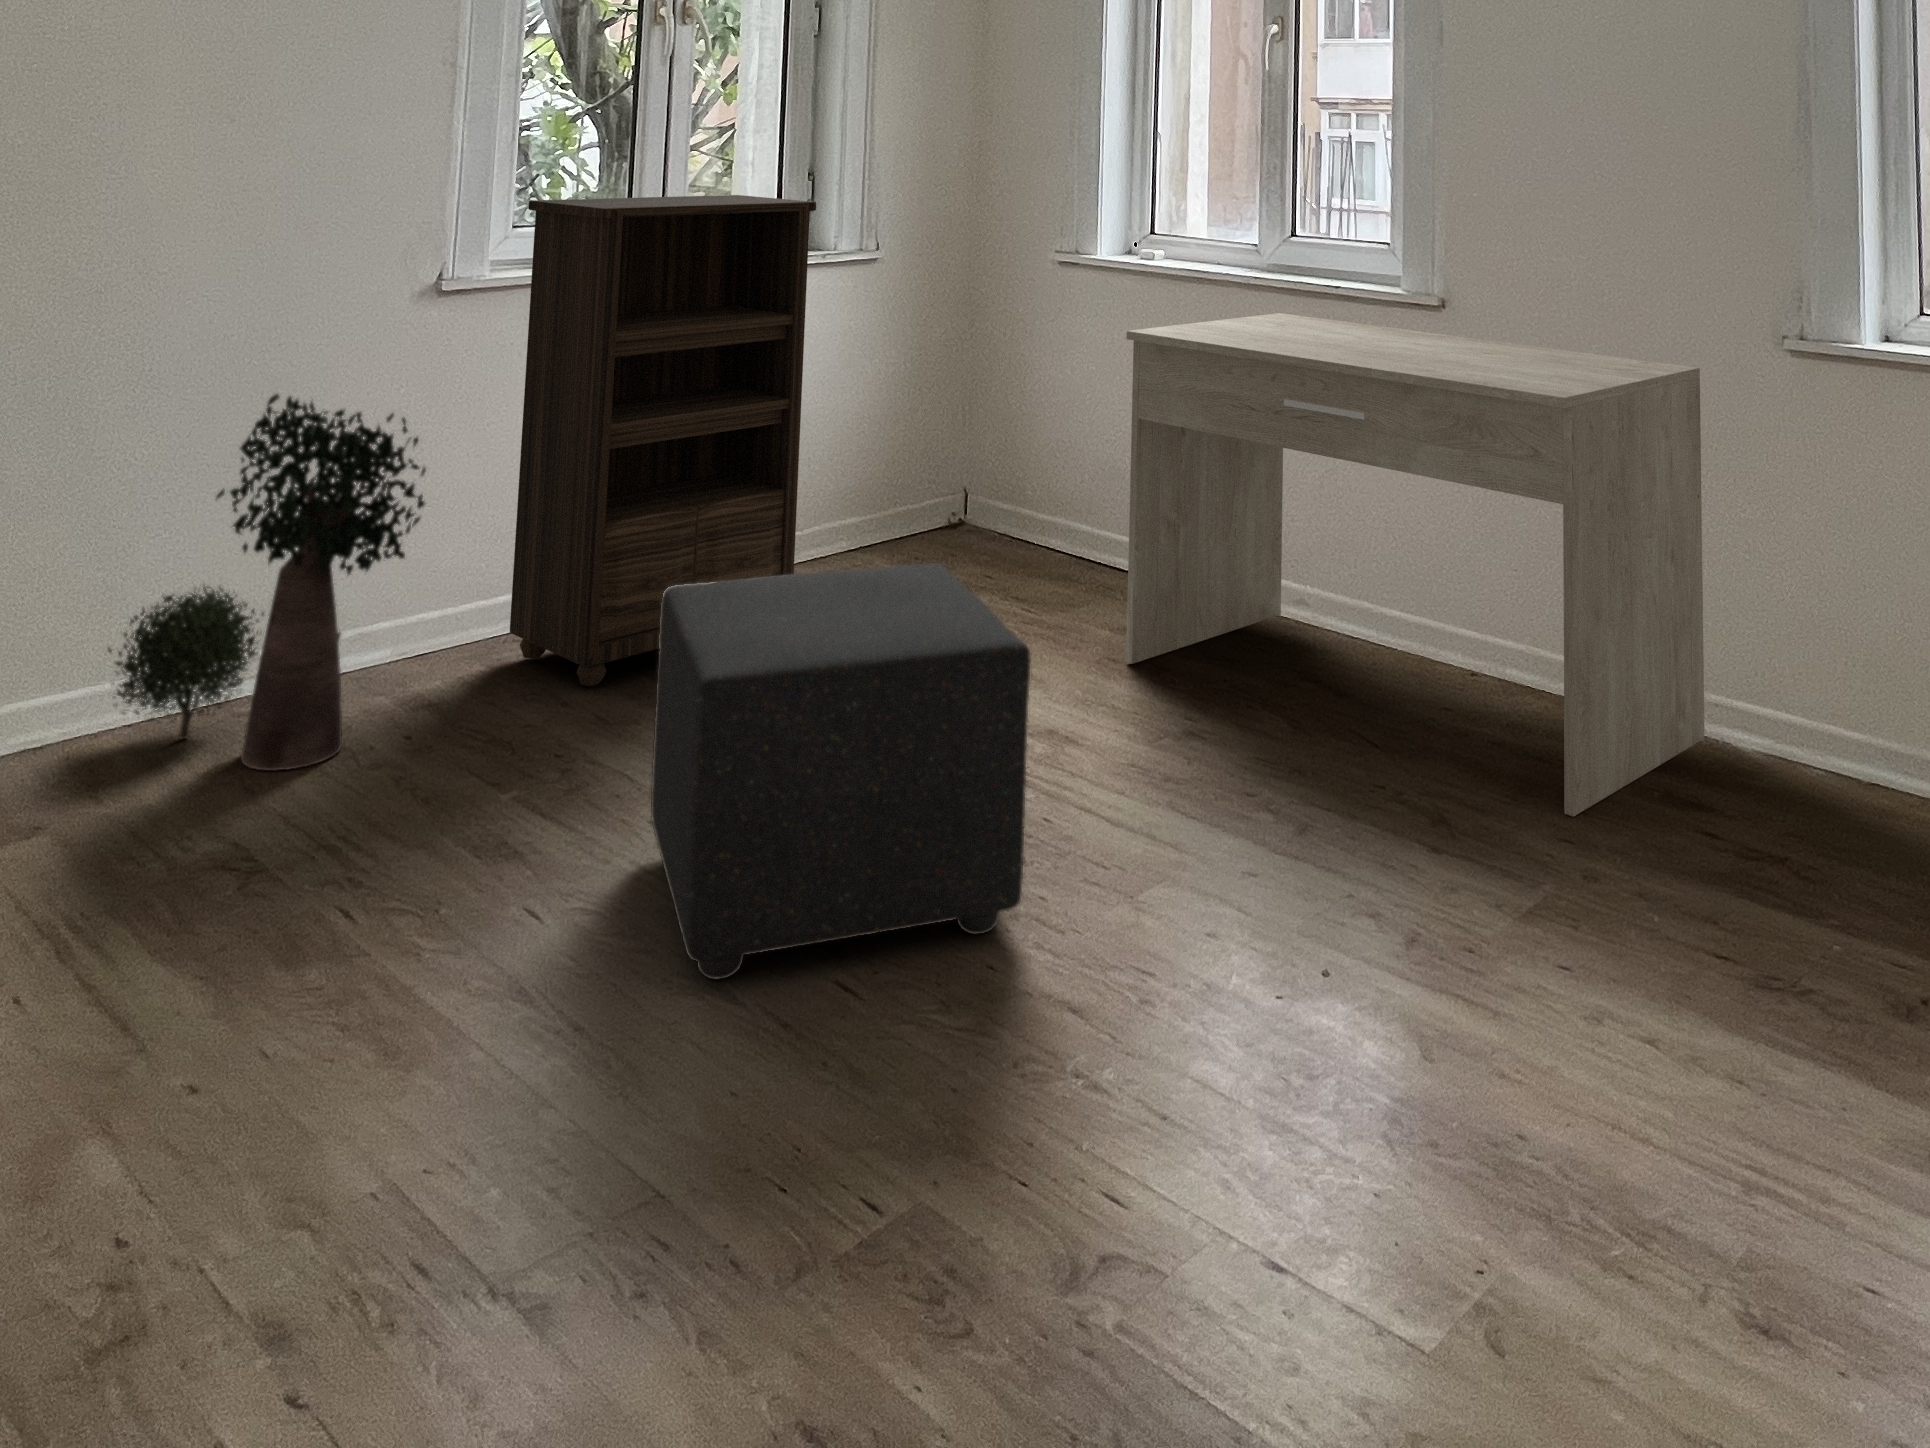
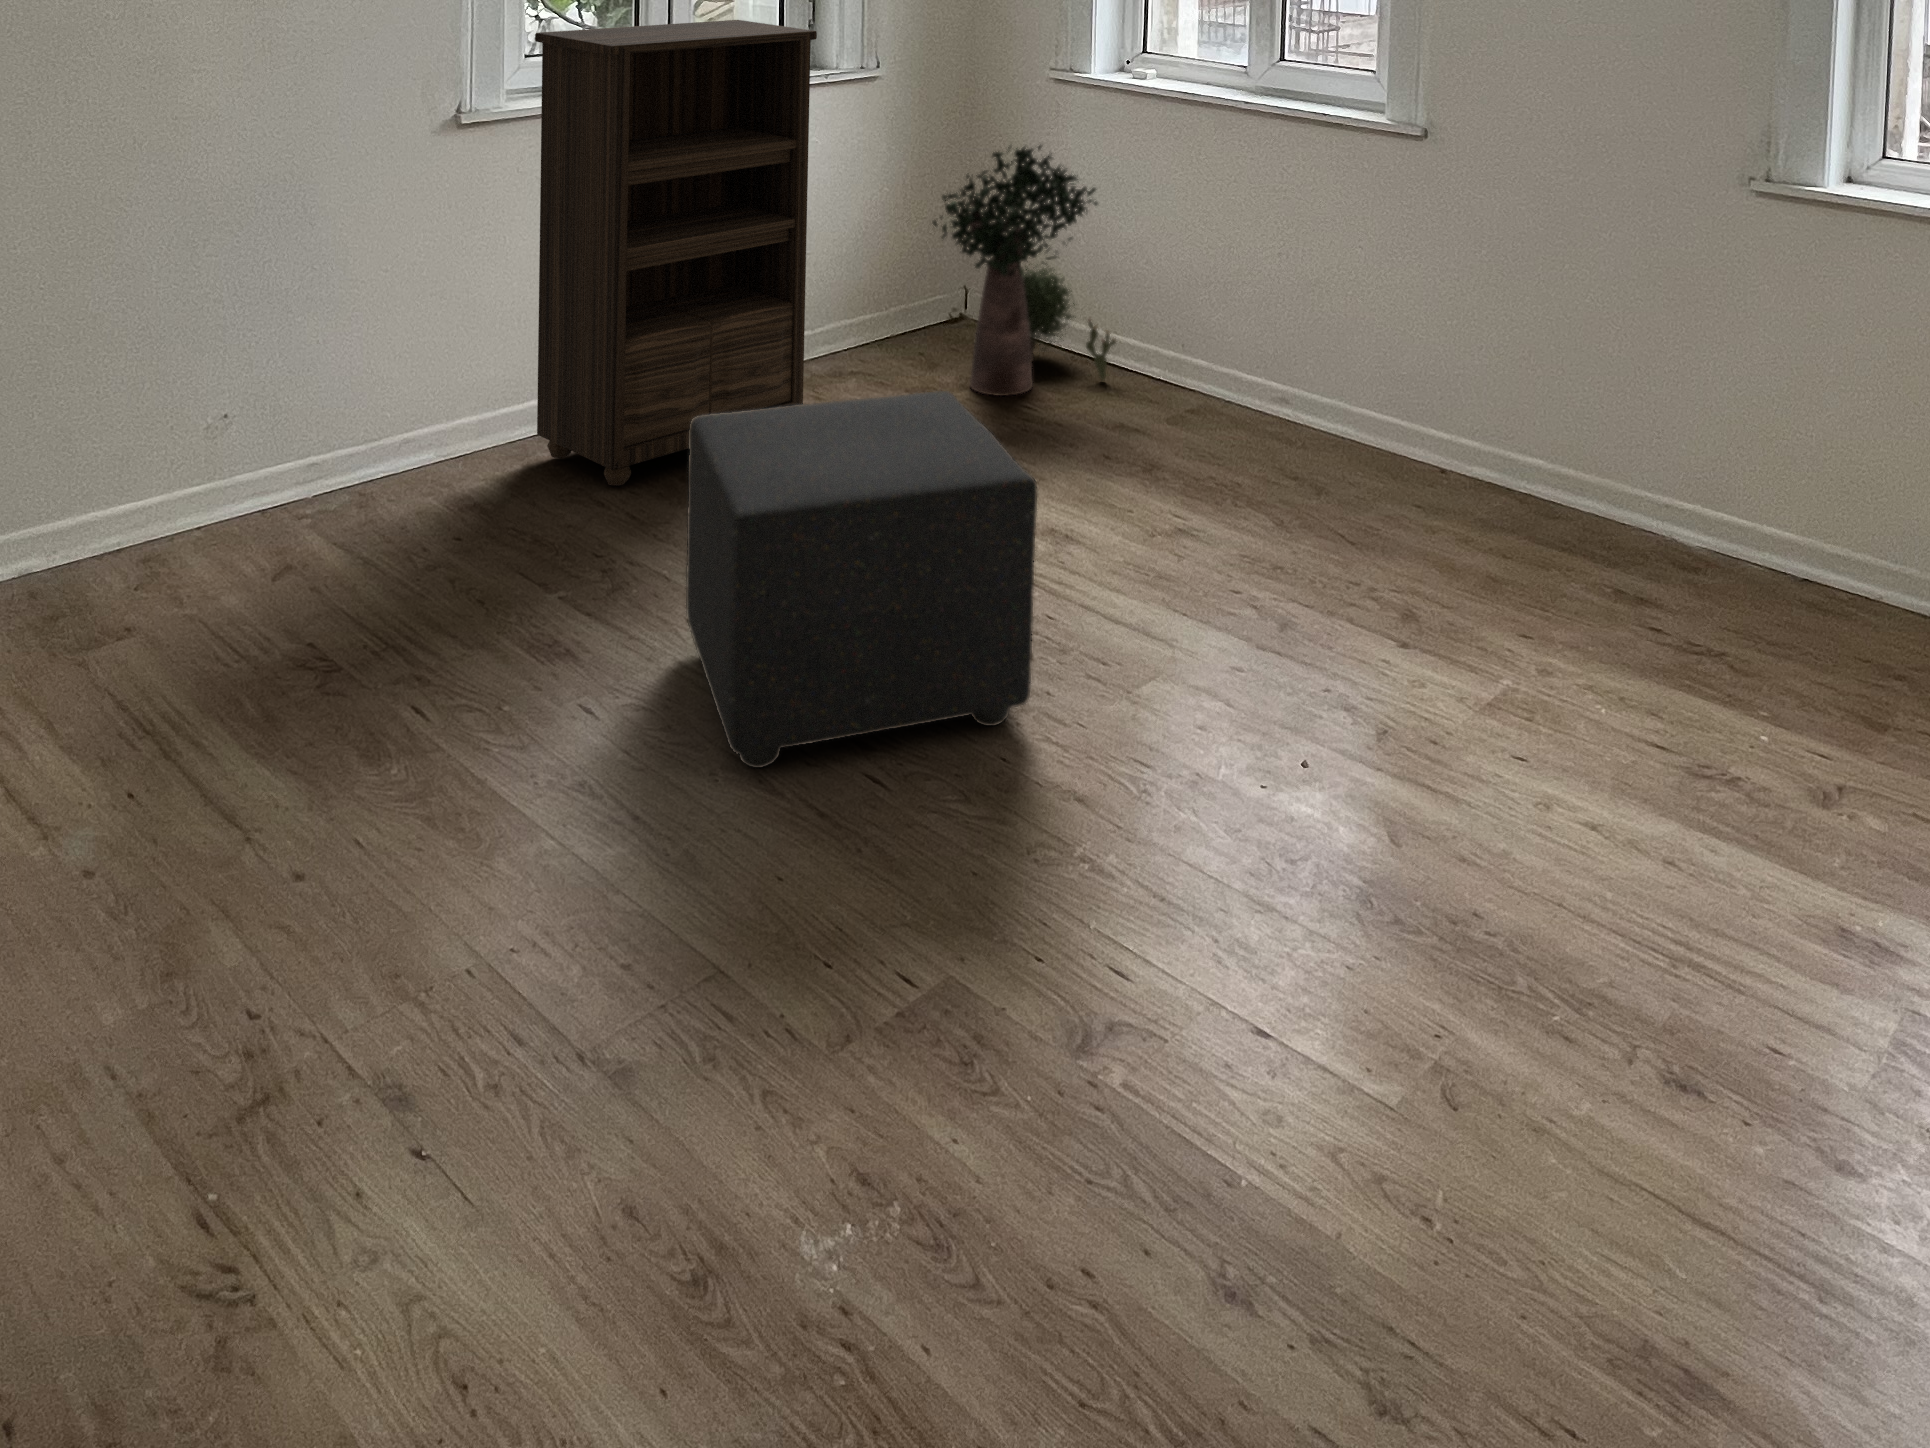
desk: present [1126,313,1705,817] -> none [1119,135,1674,614]
potted plant: present [108,394,426,771] -> present [933,145,1116,396]

